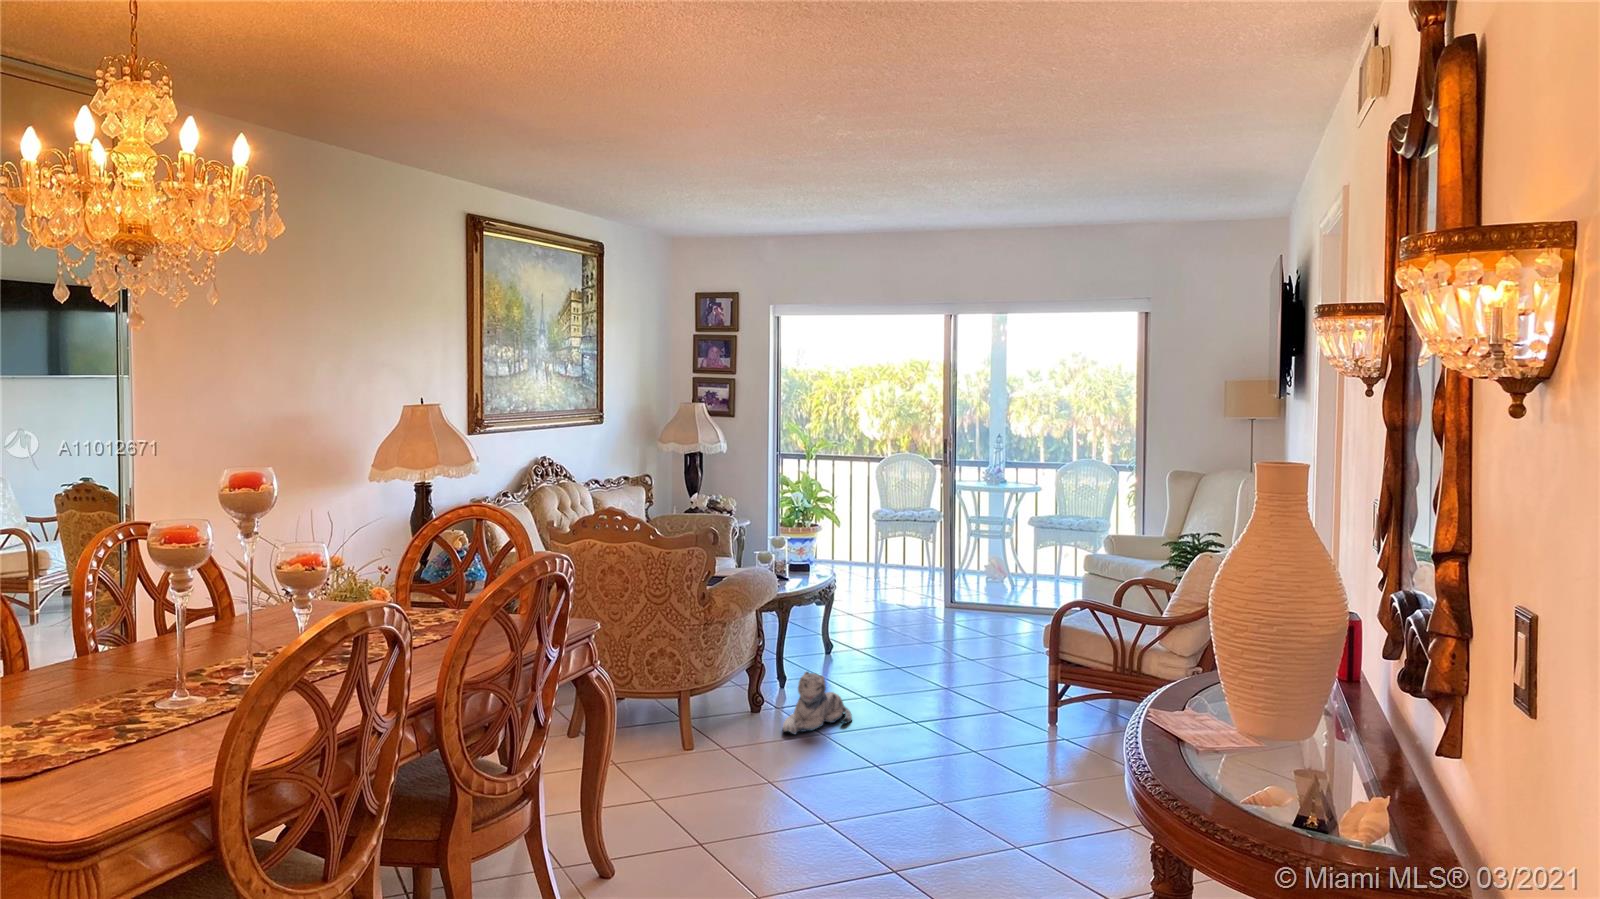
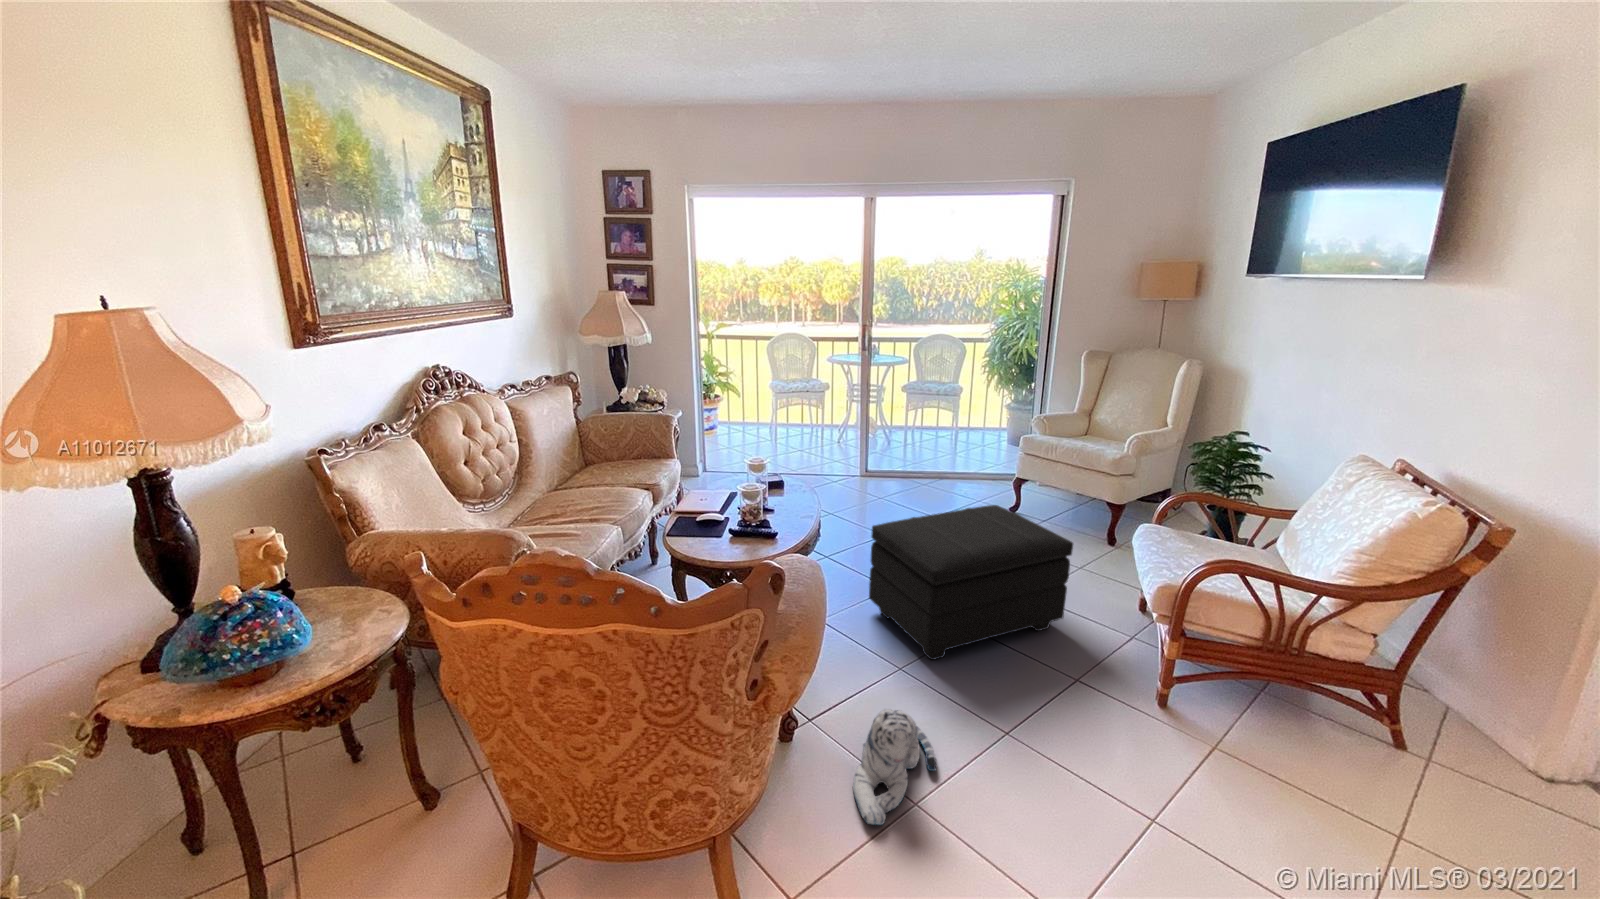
footstool: none [863,587,1021,693] -> present [869,505,1073,660]

